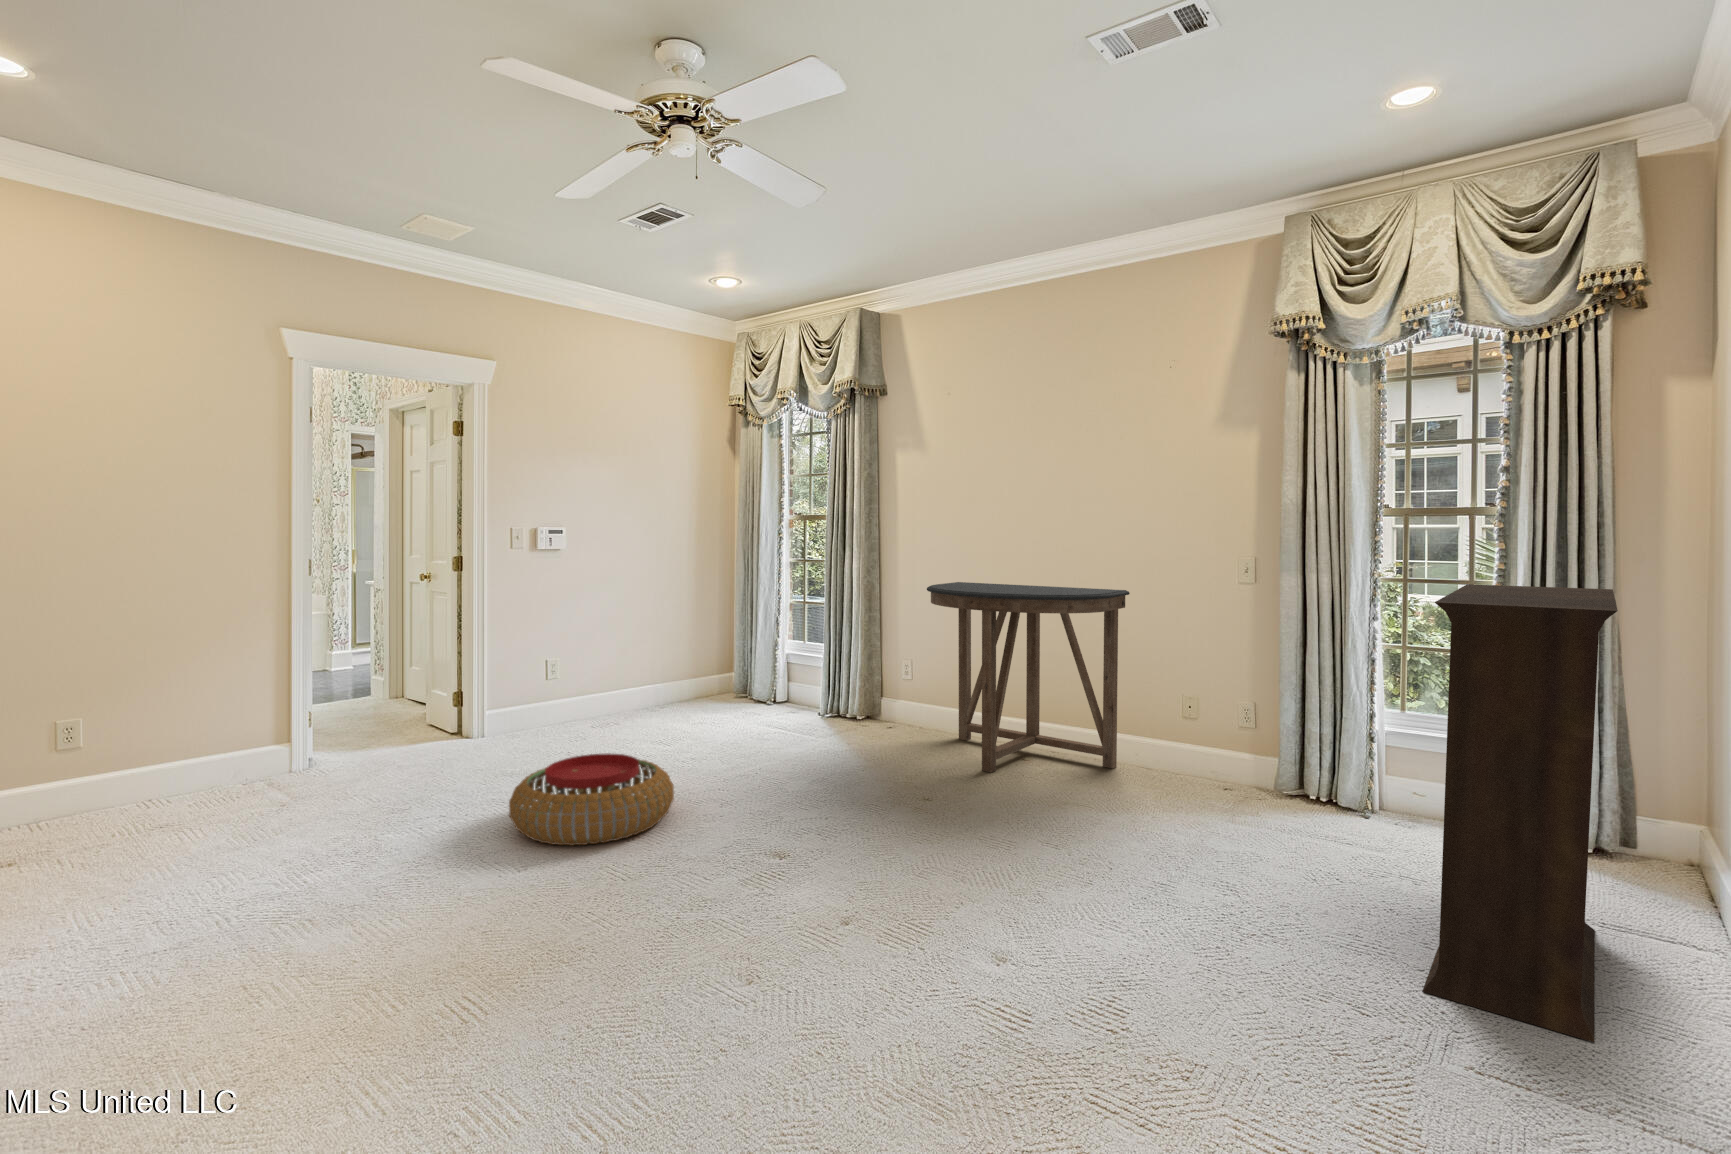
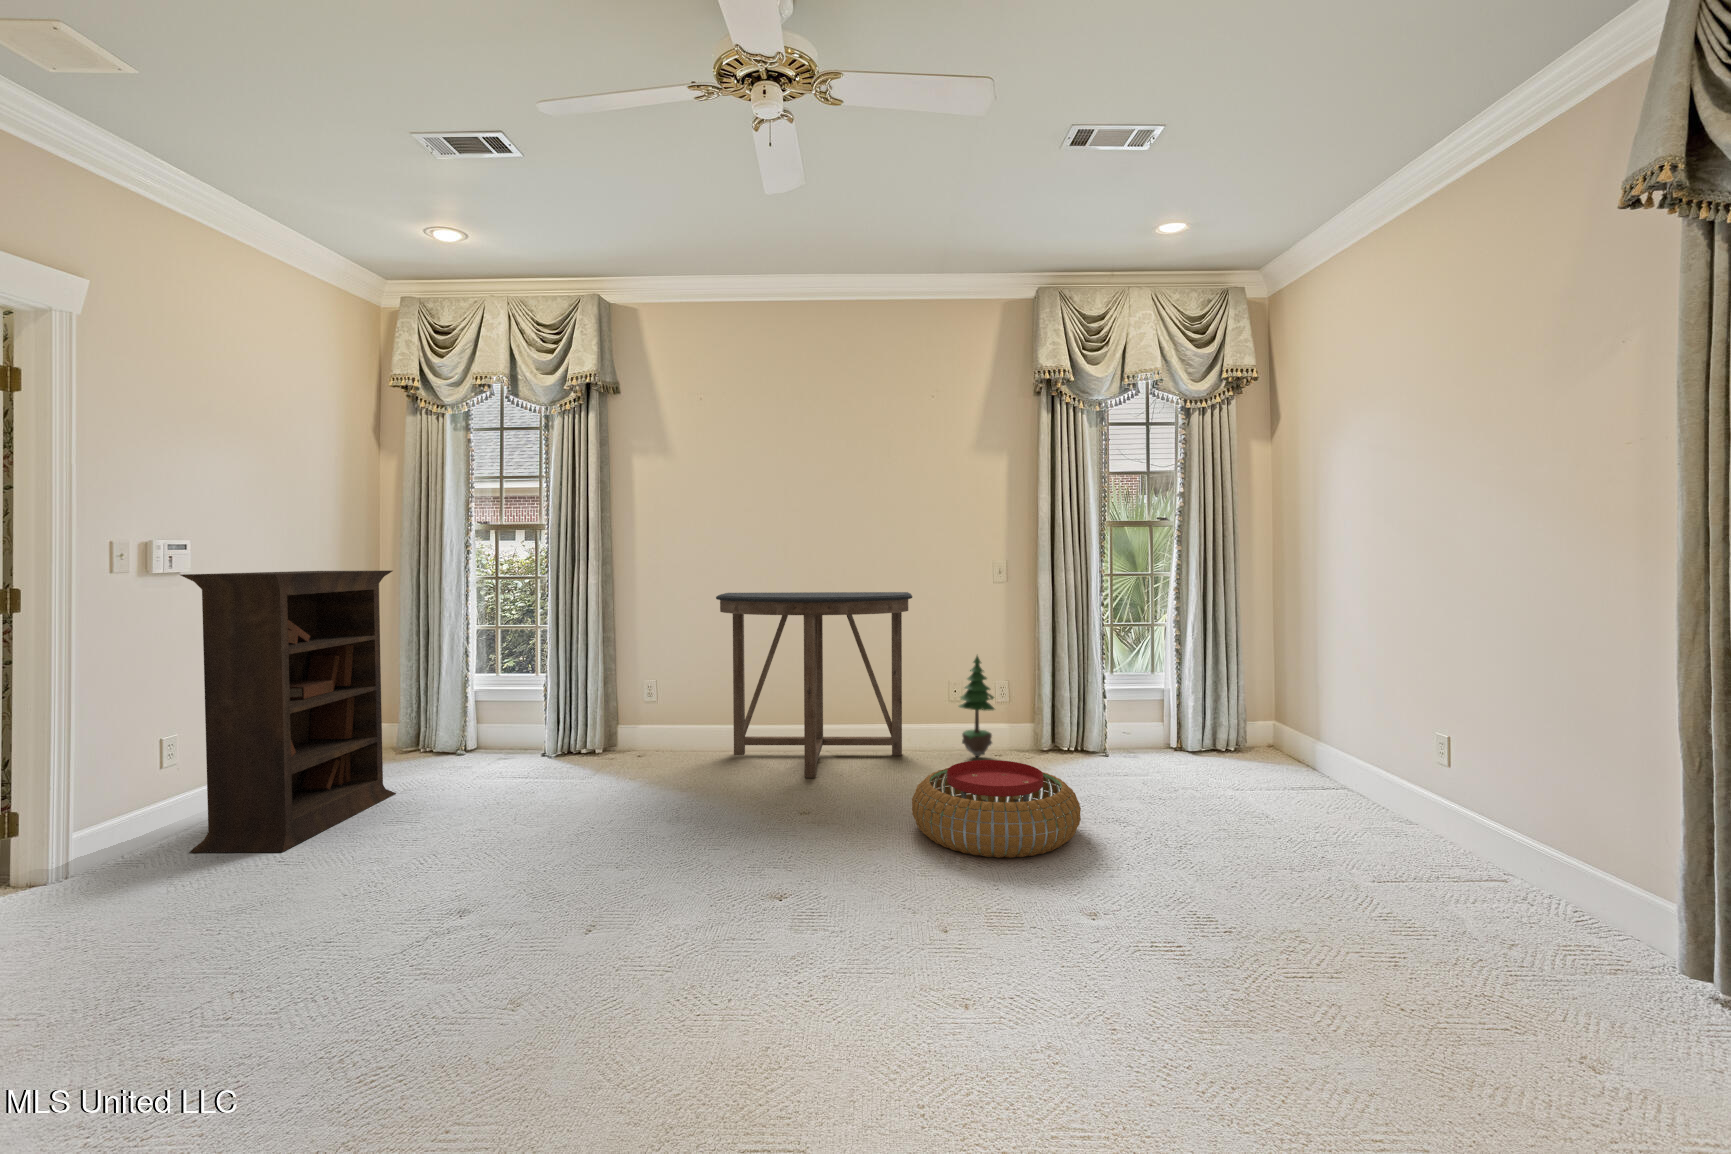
bookcase: present [1423,584,1618,1042] -> present [180,571,396,853]
potted tree: none [1168,667,1215,787] -> present [958,656,994,757]
pouf: present [509,753,674,845] -> present [912,760,1081,858]

